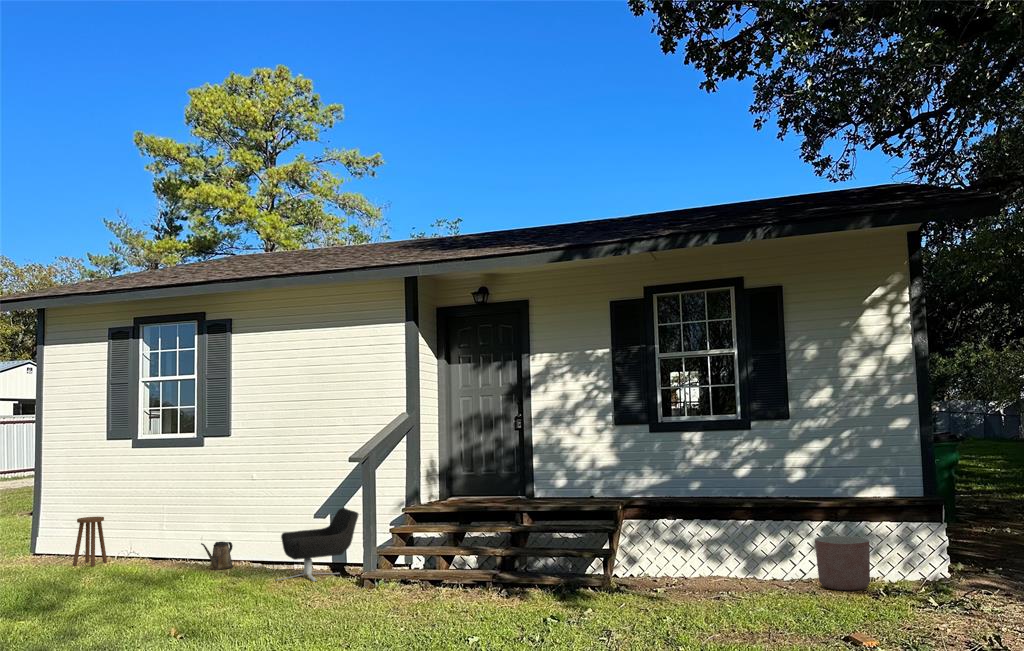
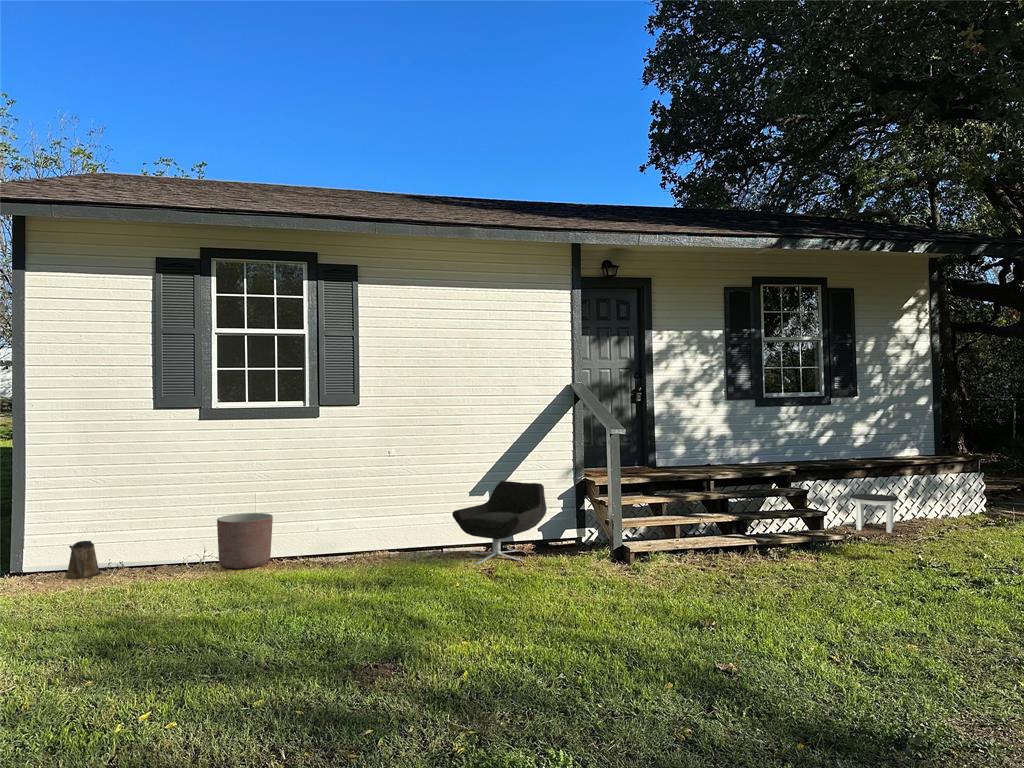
stool: present [73,517,107,566] -> none [134,506,175,573]
planter: present [815,536,870,590] -> present [217,513,273,569]
watering can: present [201,541,233,570] -> present [66,541,100,579]
round table: none [722,541,776,590] -> present [851,494,899,533]

